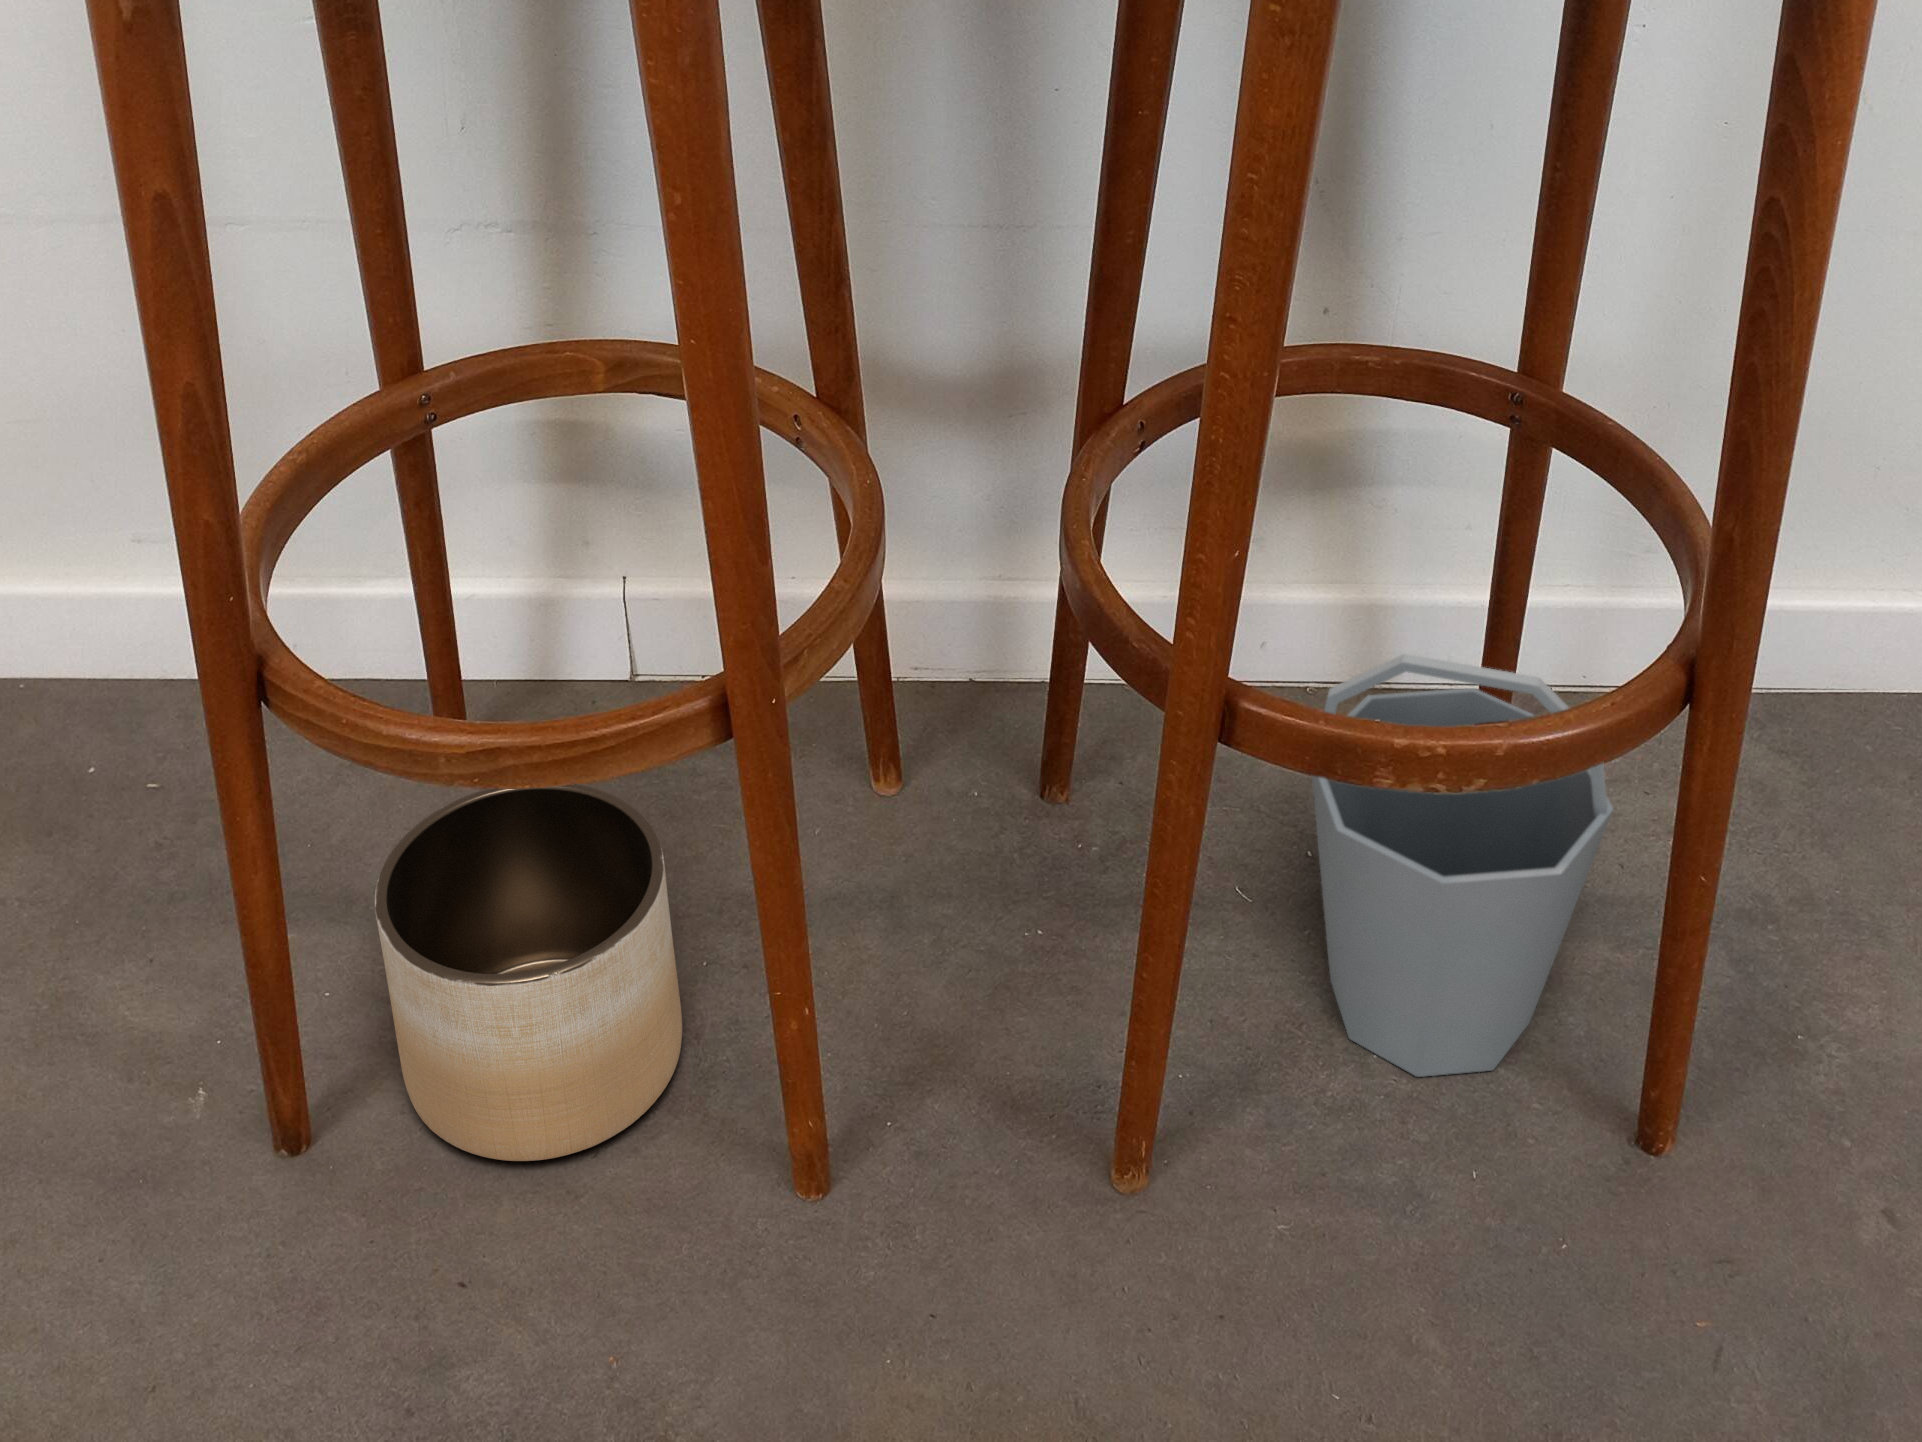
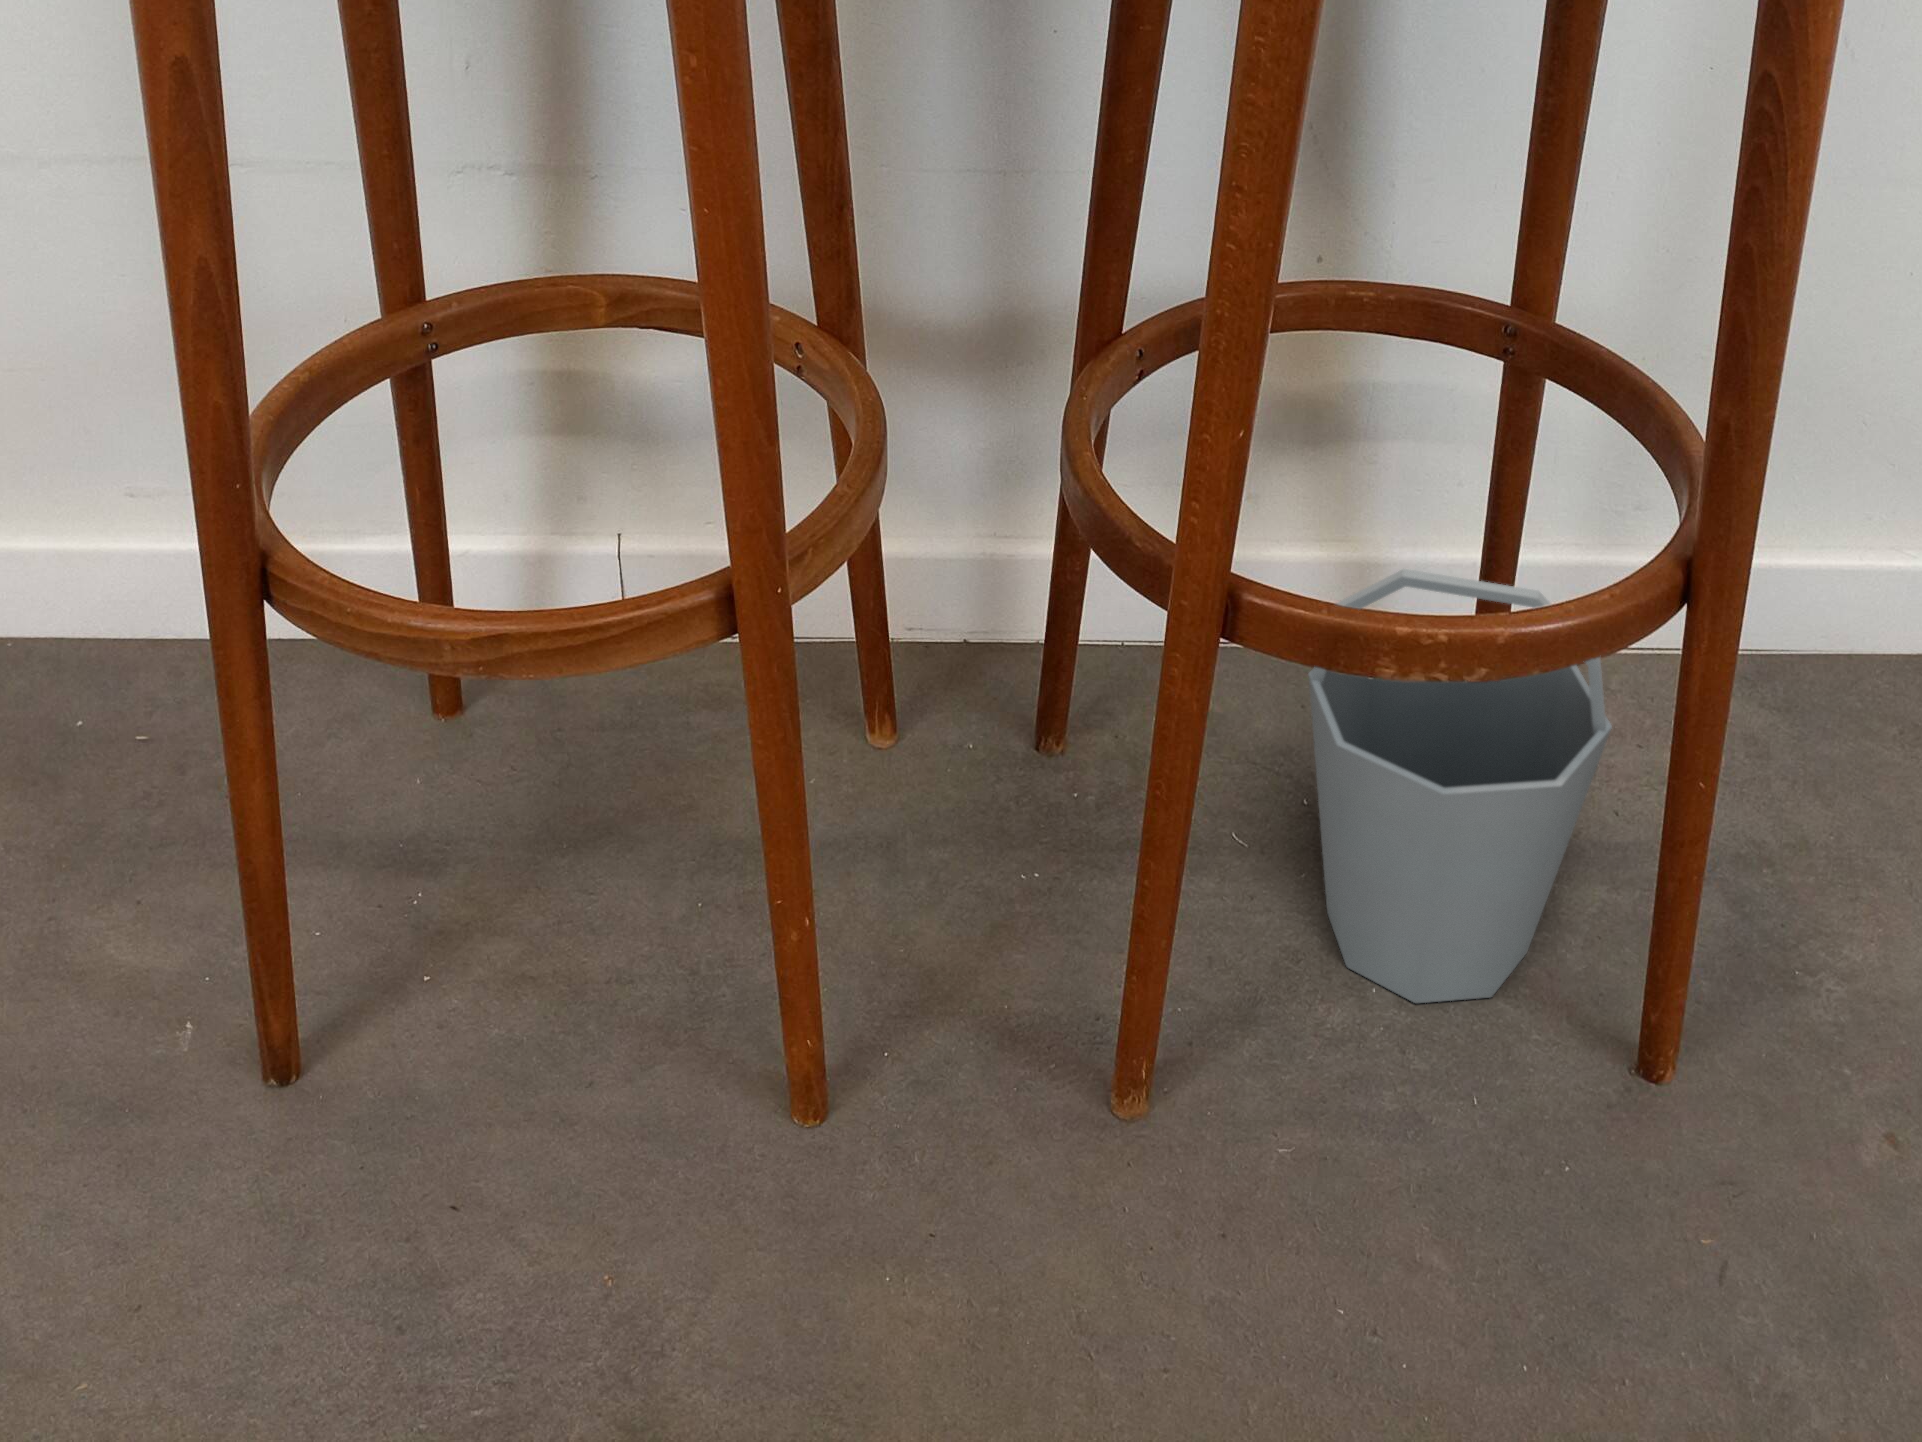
planter: present [375,784,682,1161] -> none [370,701,677,1079]

